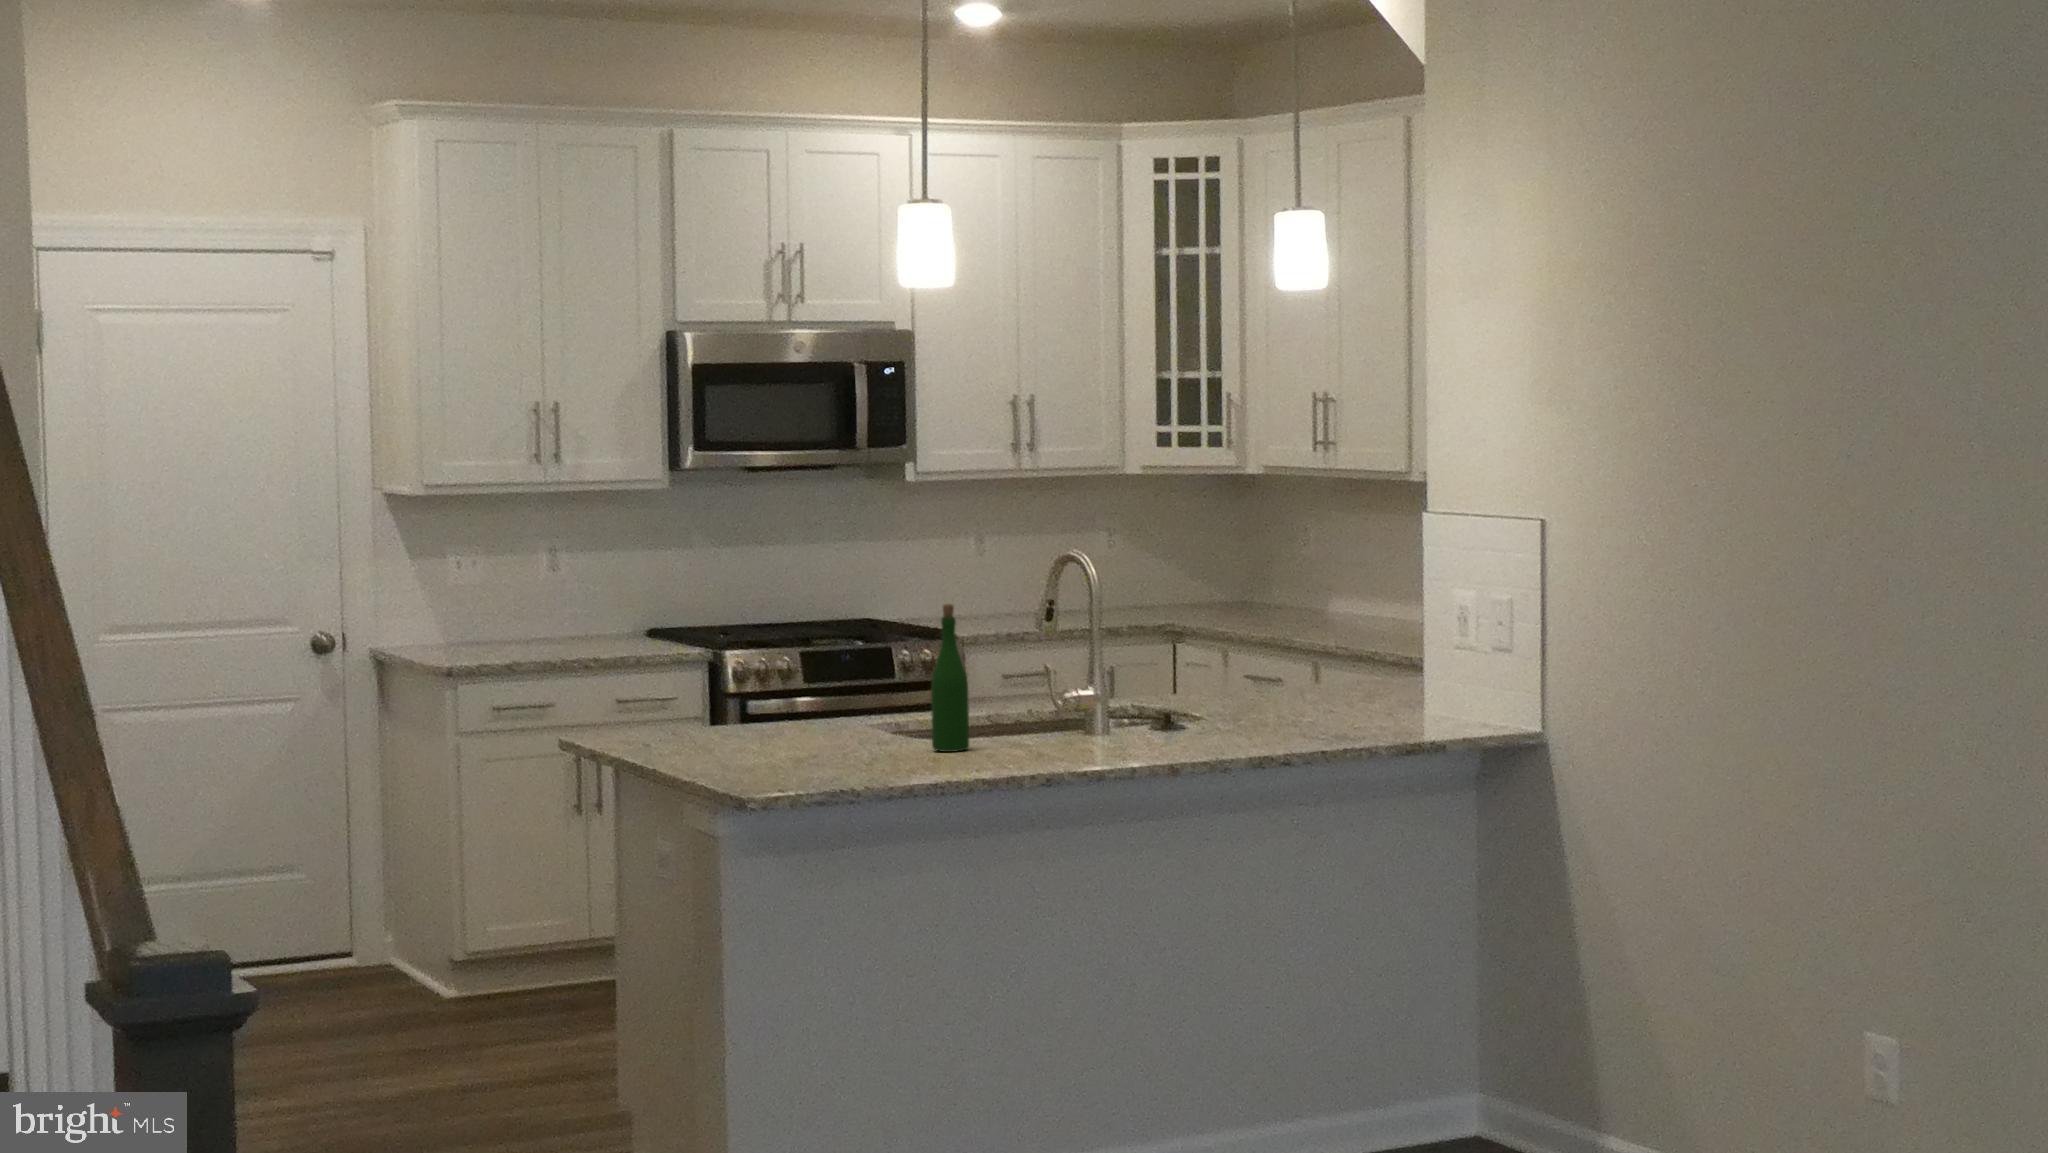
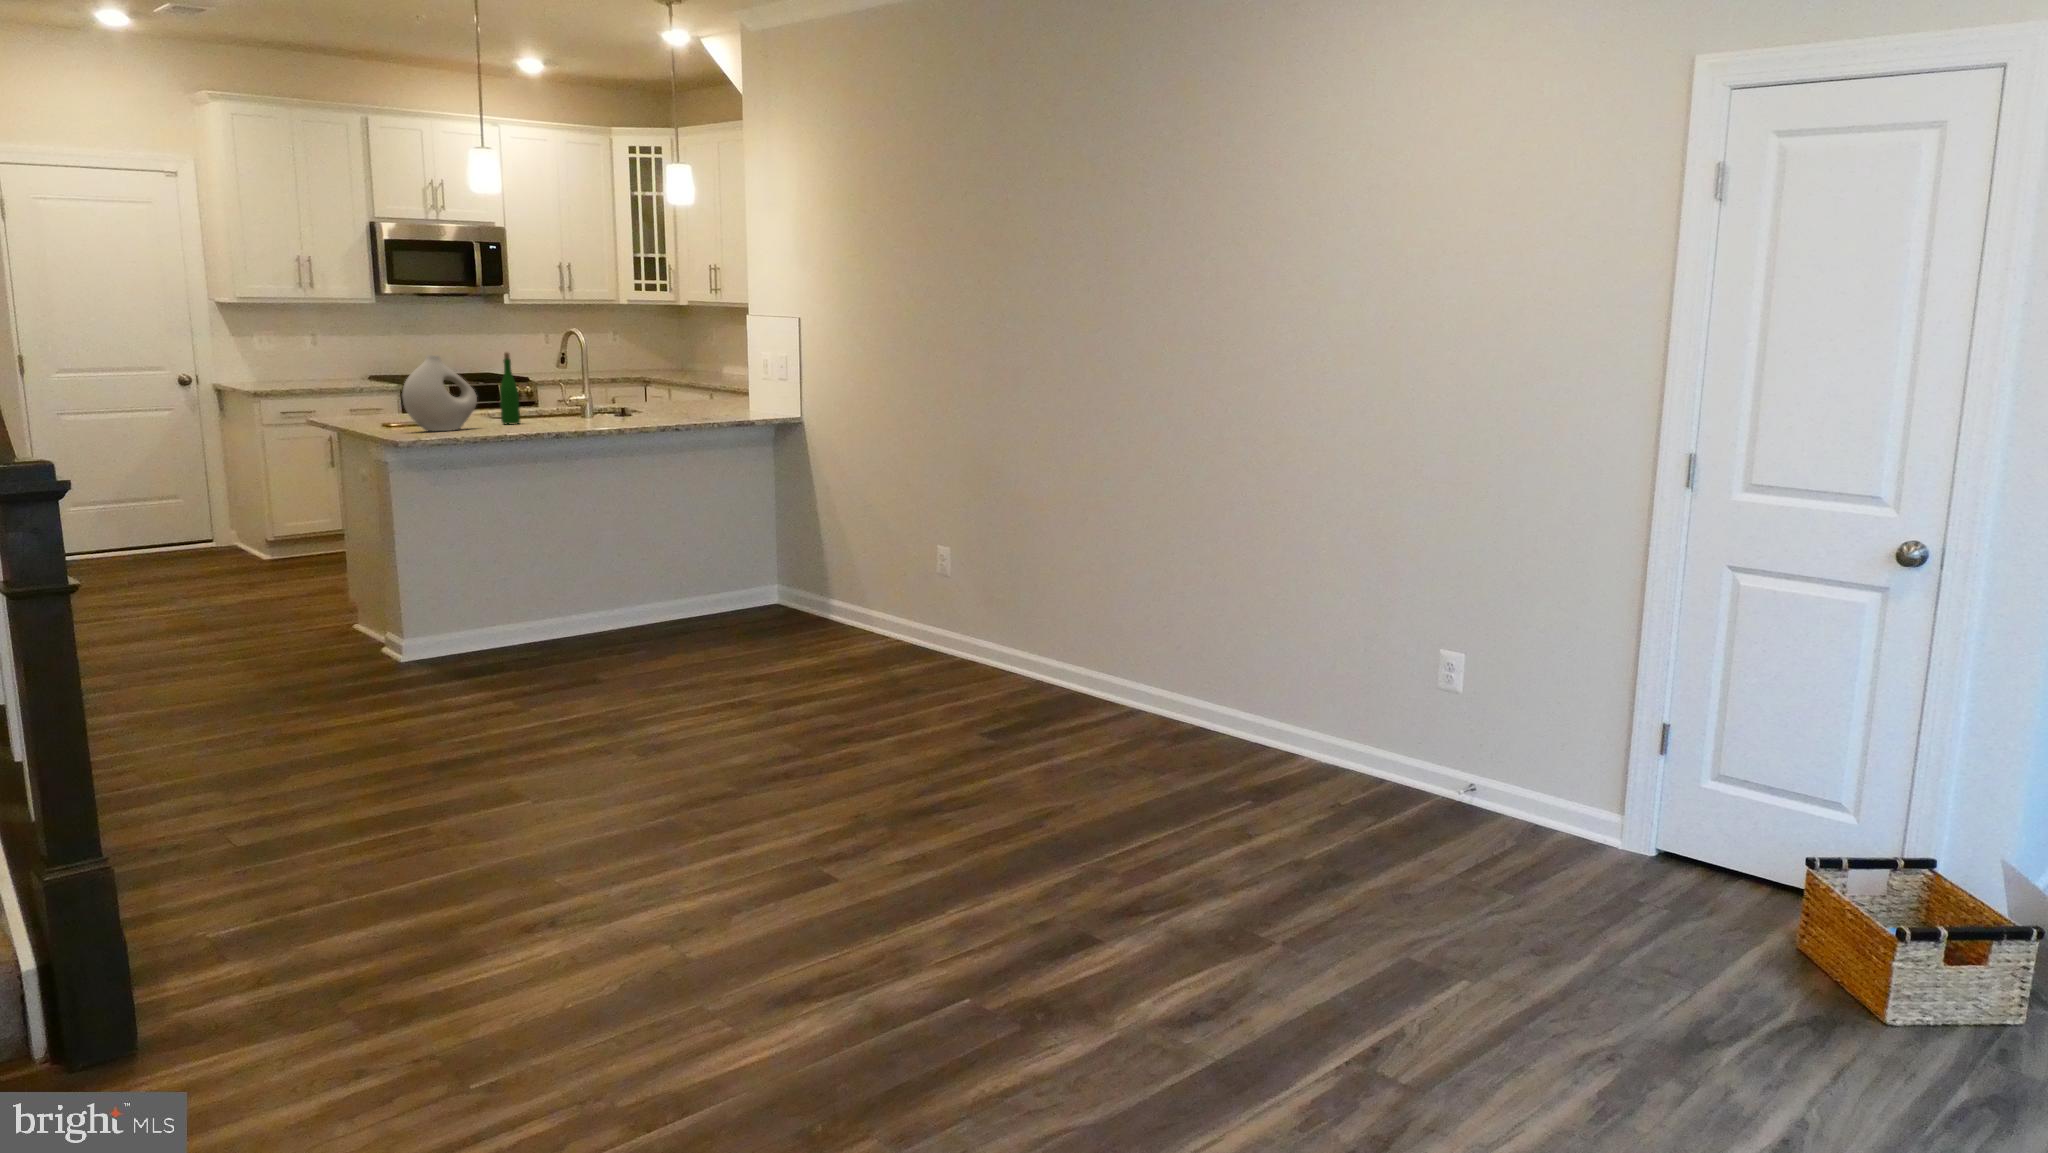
vase: none [753,616,892,771] -> present [402,355,477,431]

